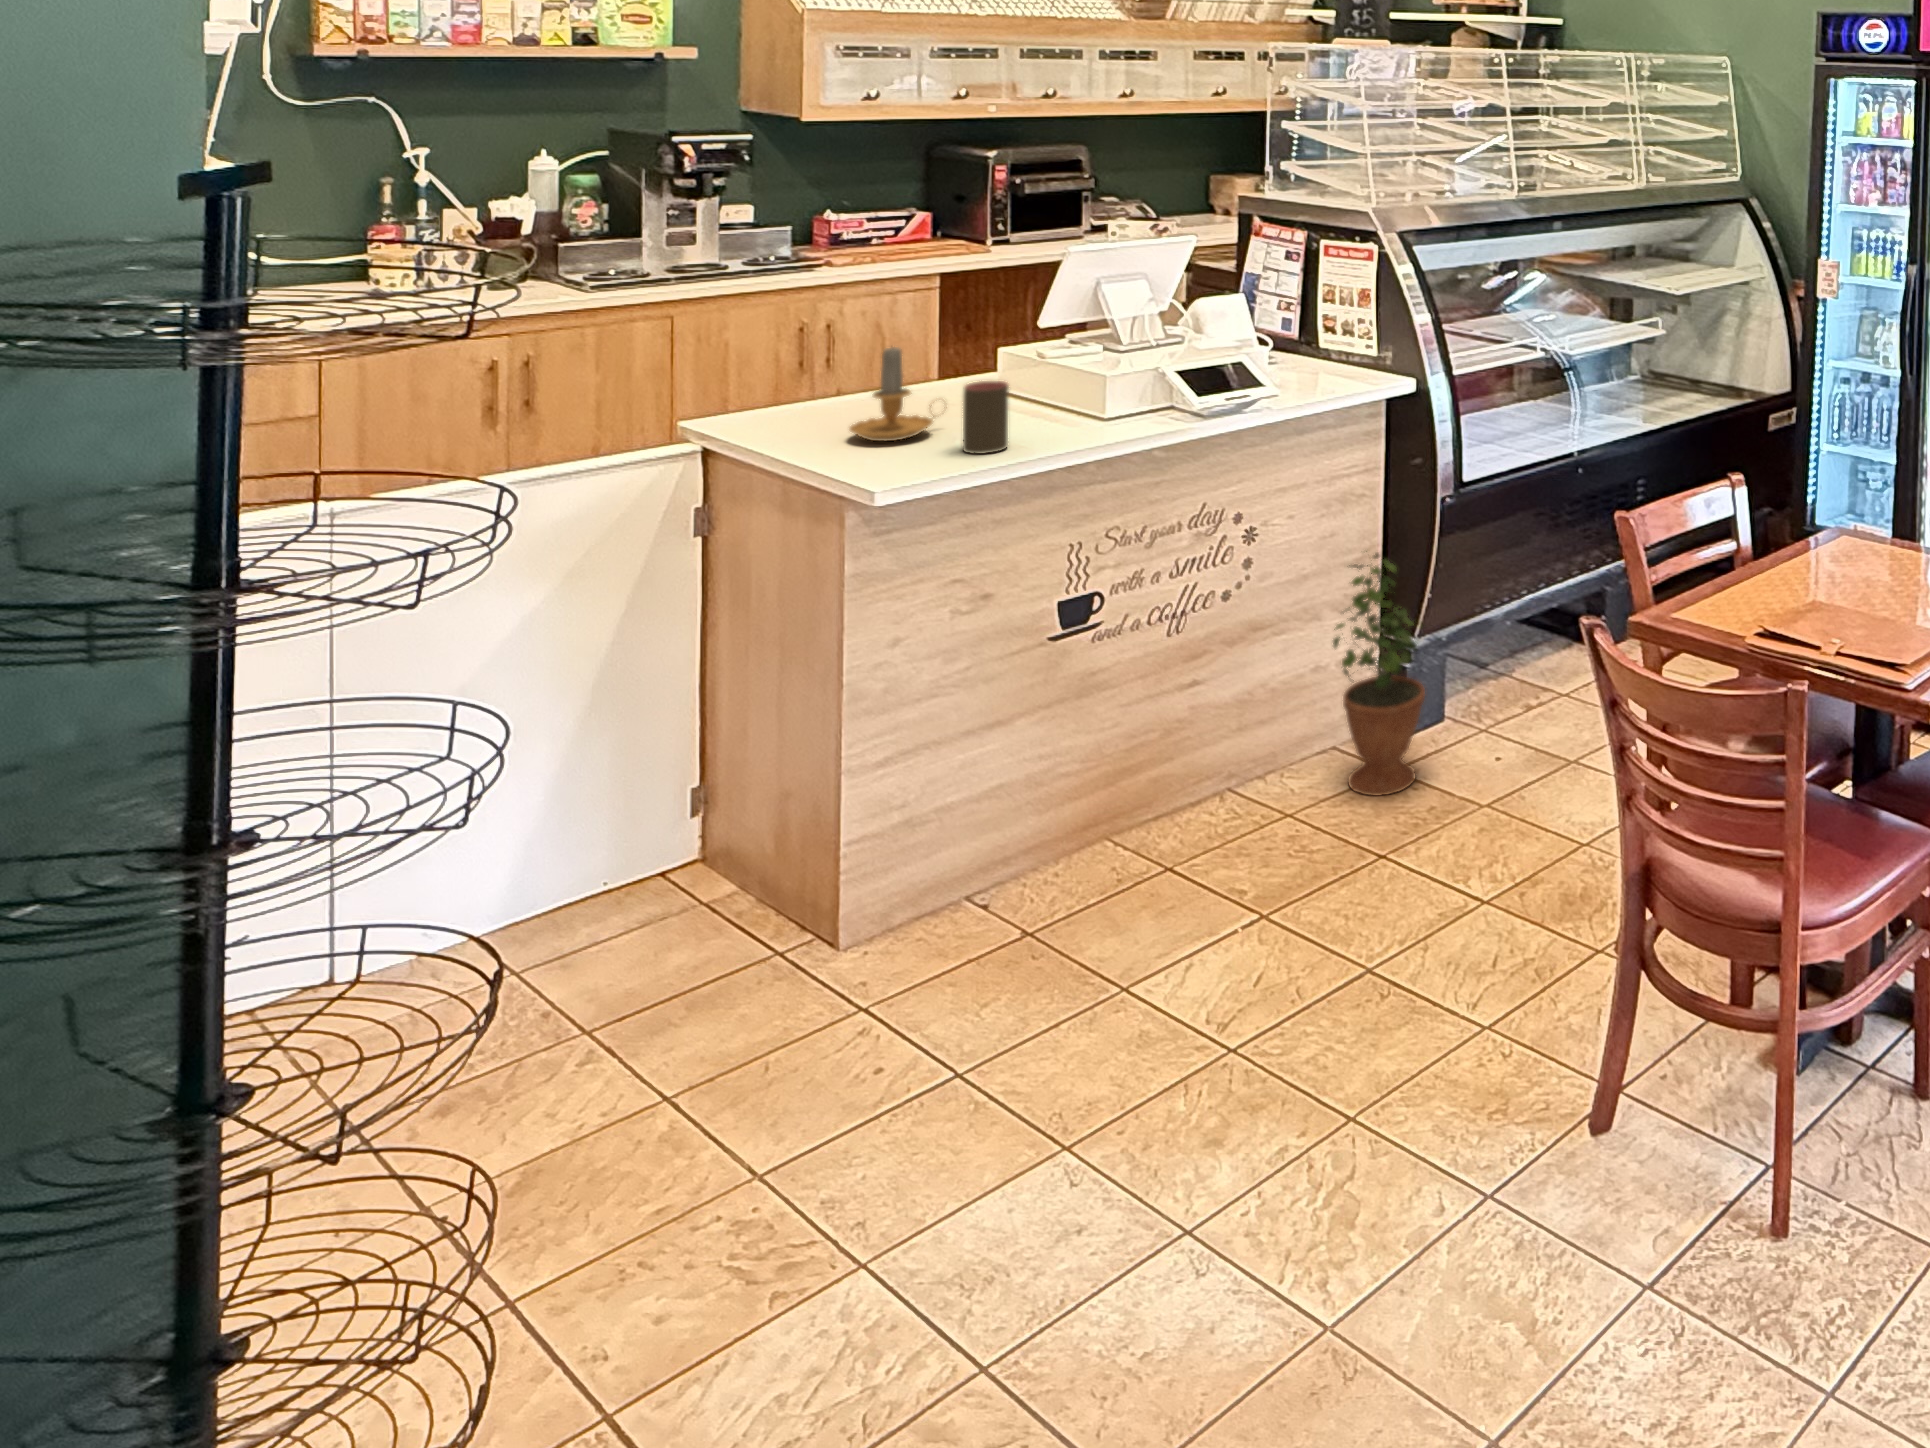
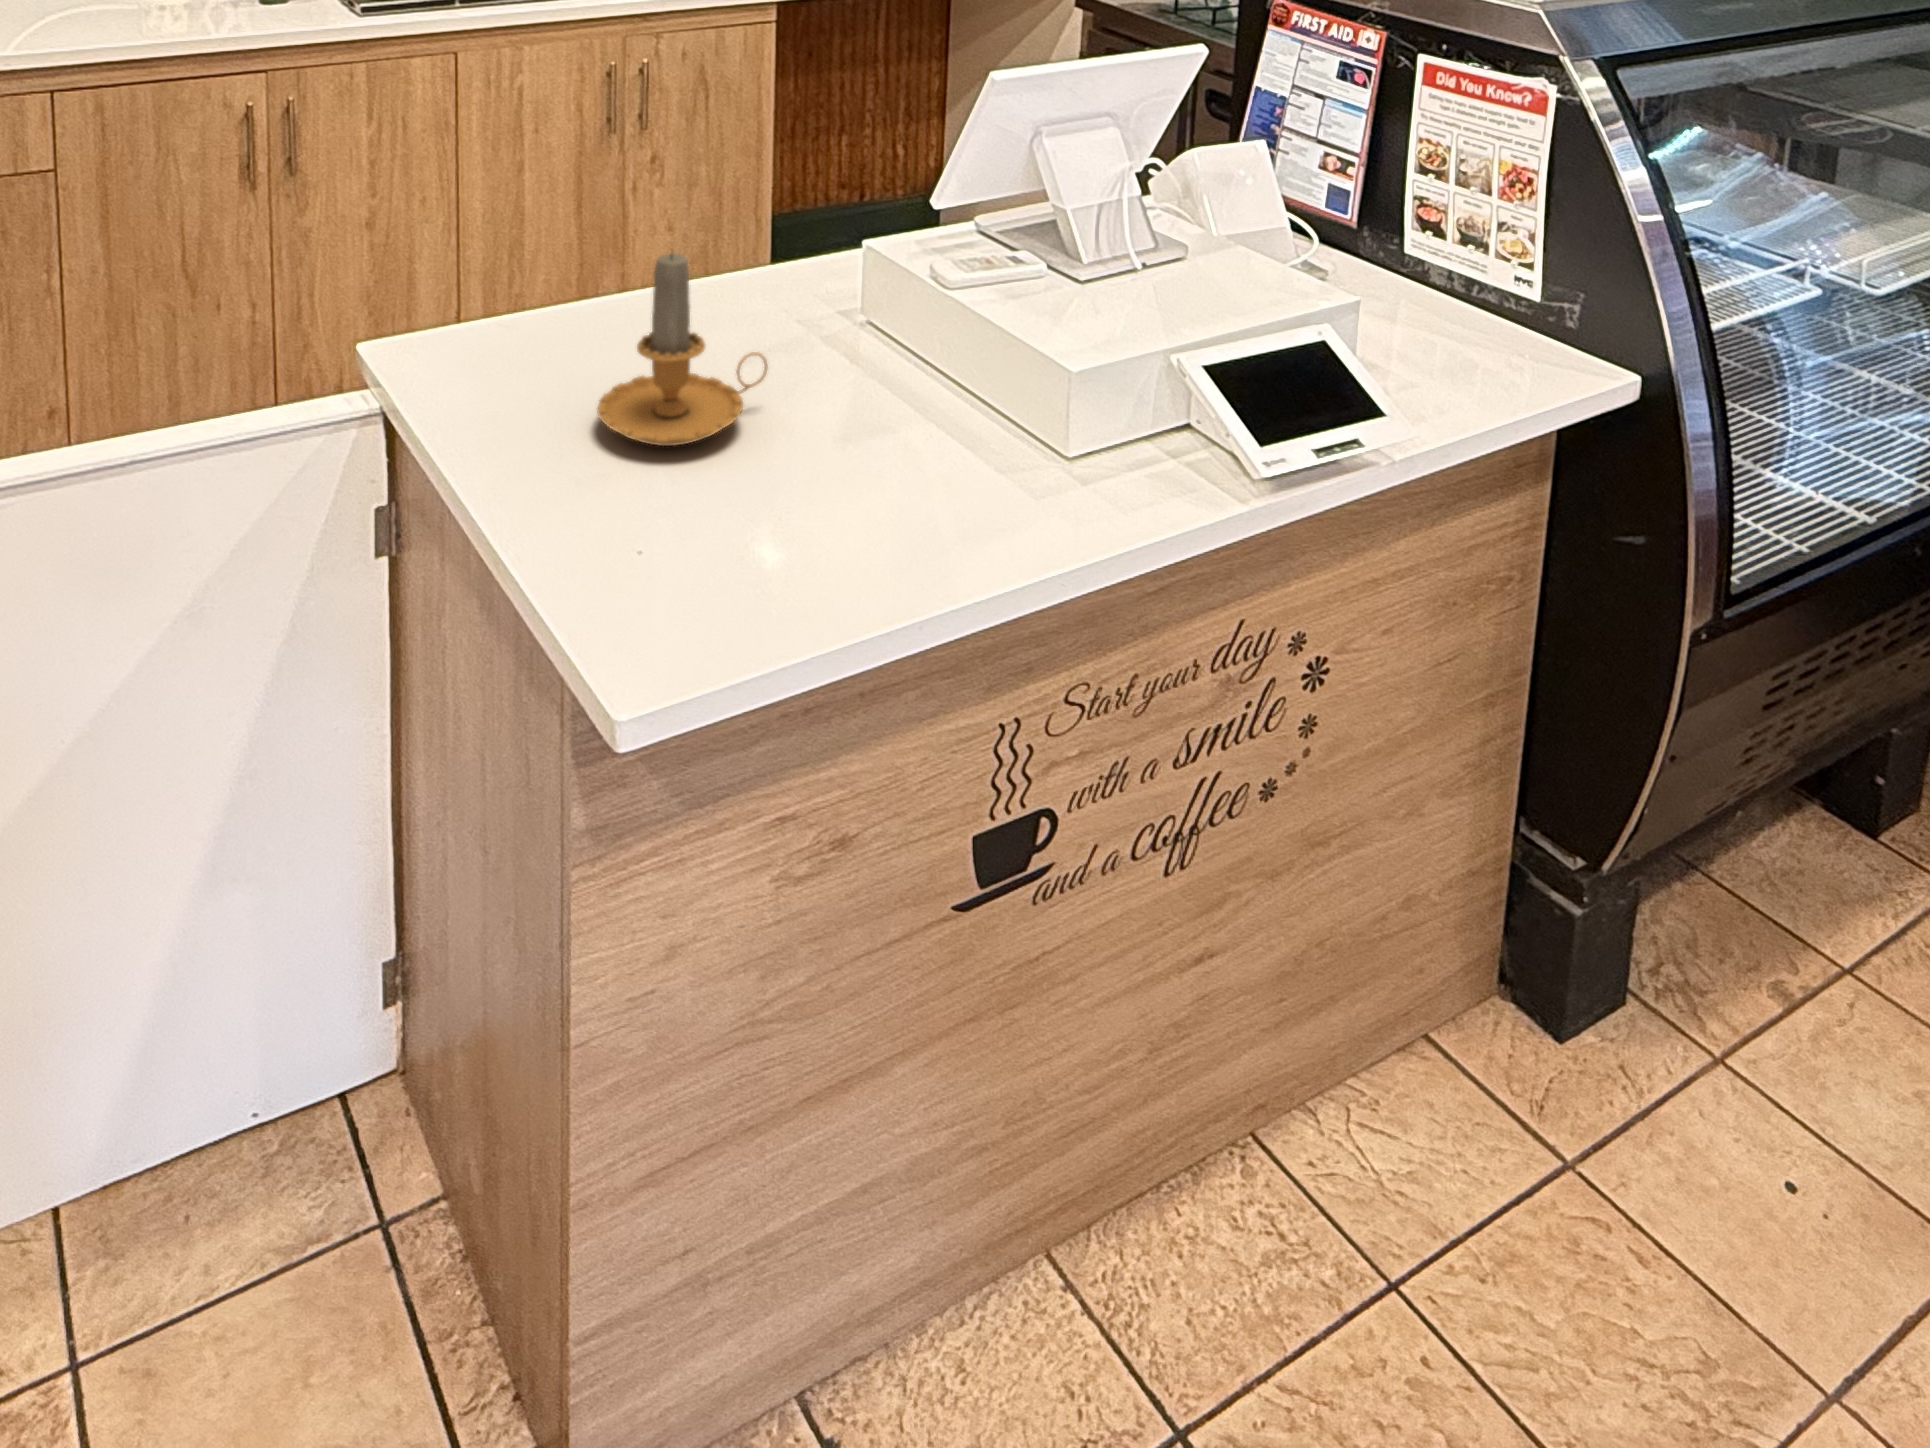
cup: present [963,381,1009,454] -> none [794,357,882,526]
potted plant: present [1333,551,1425,796] -> none [1481,726,1667,1262]

